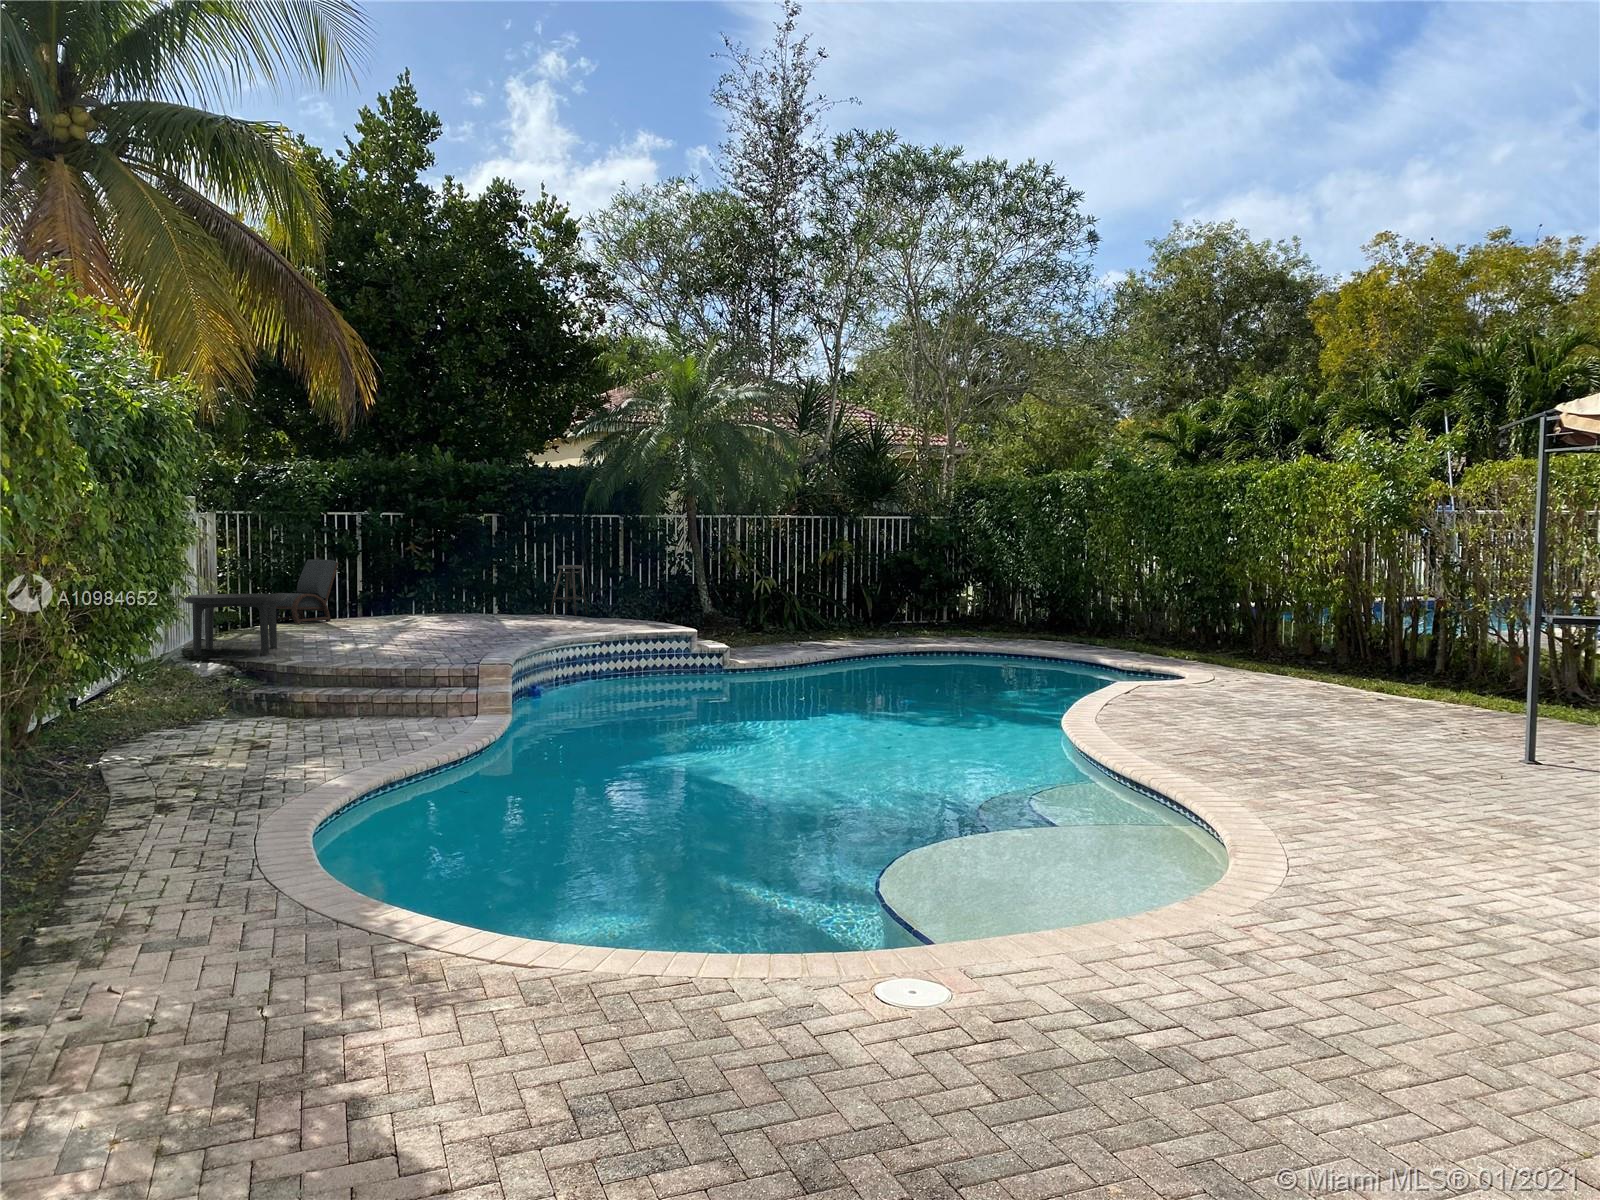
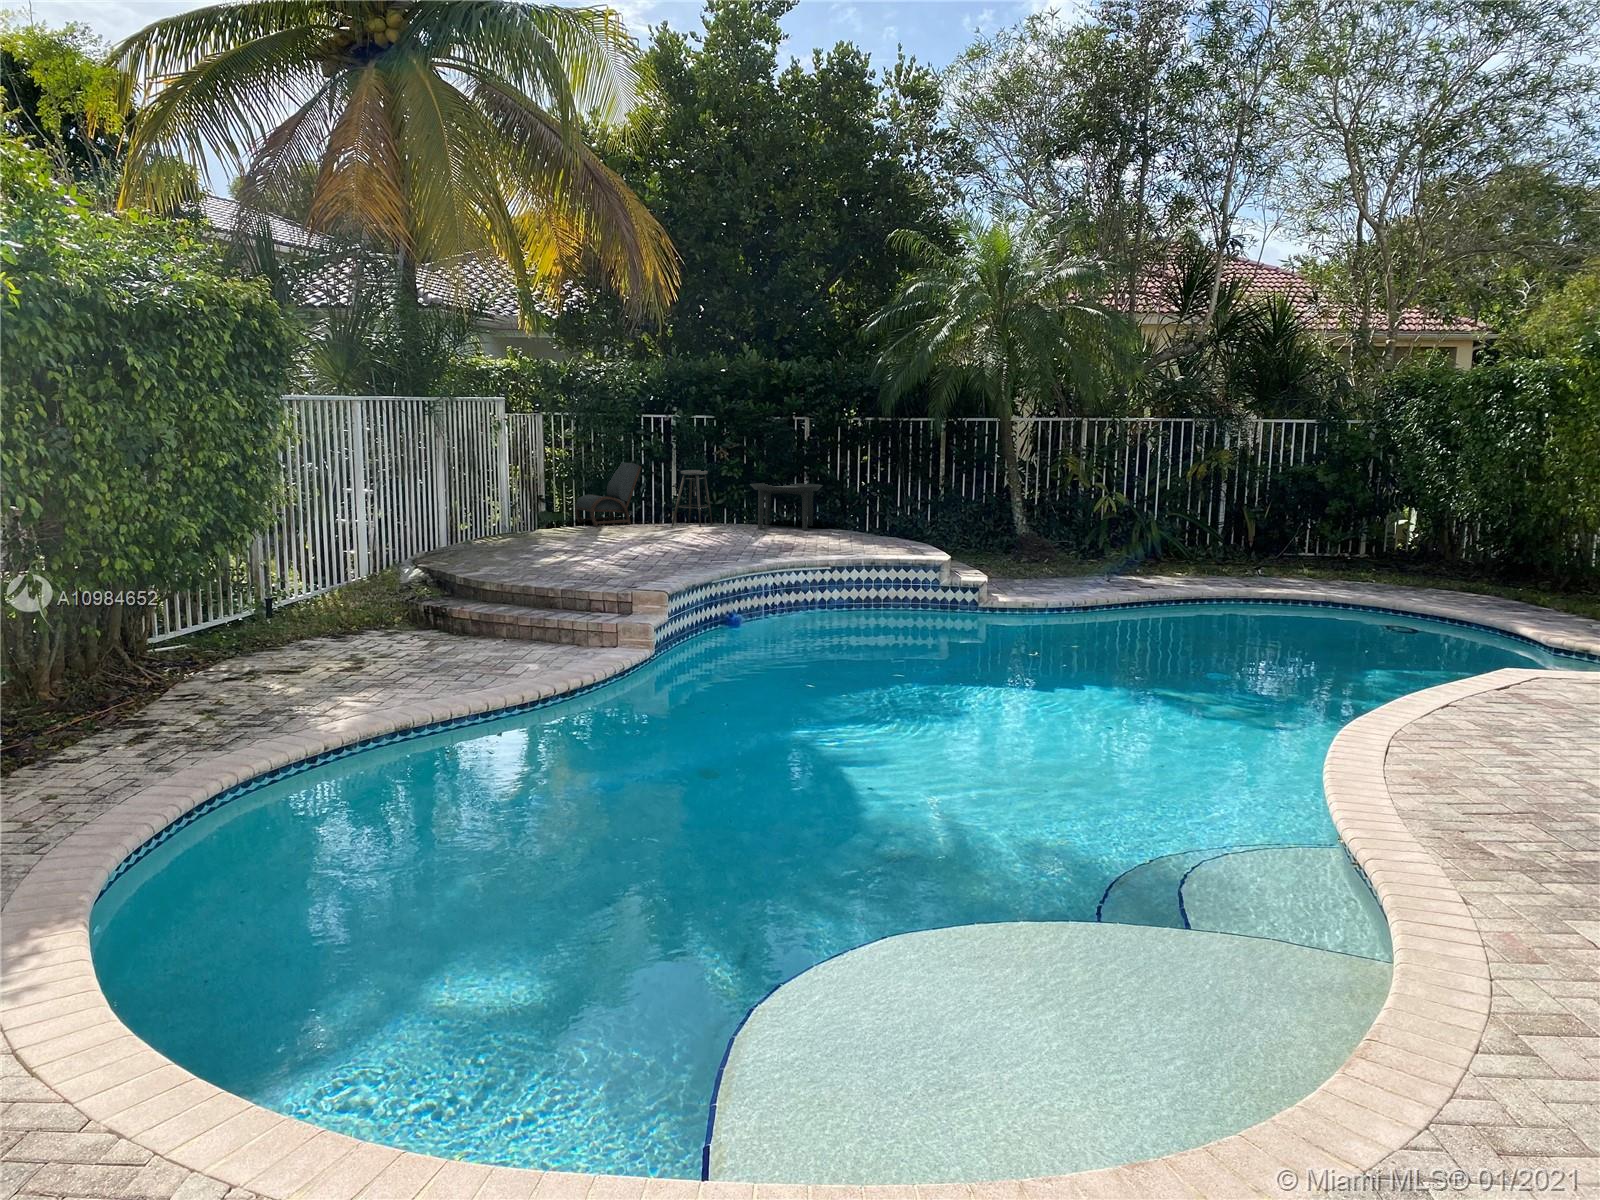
stool: present [549,565,588,616] -> present [672,470,713,527]
round table: present [184,594,289,656] -> present [750,483,822,530]

